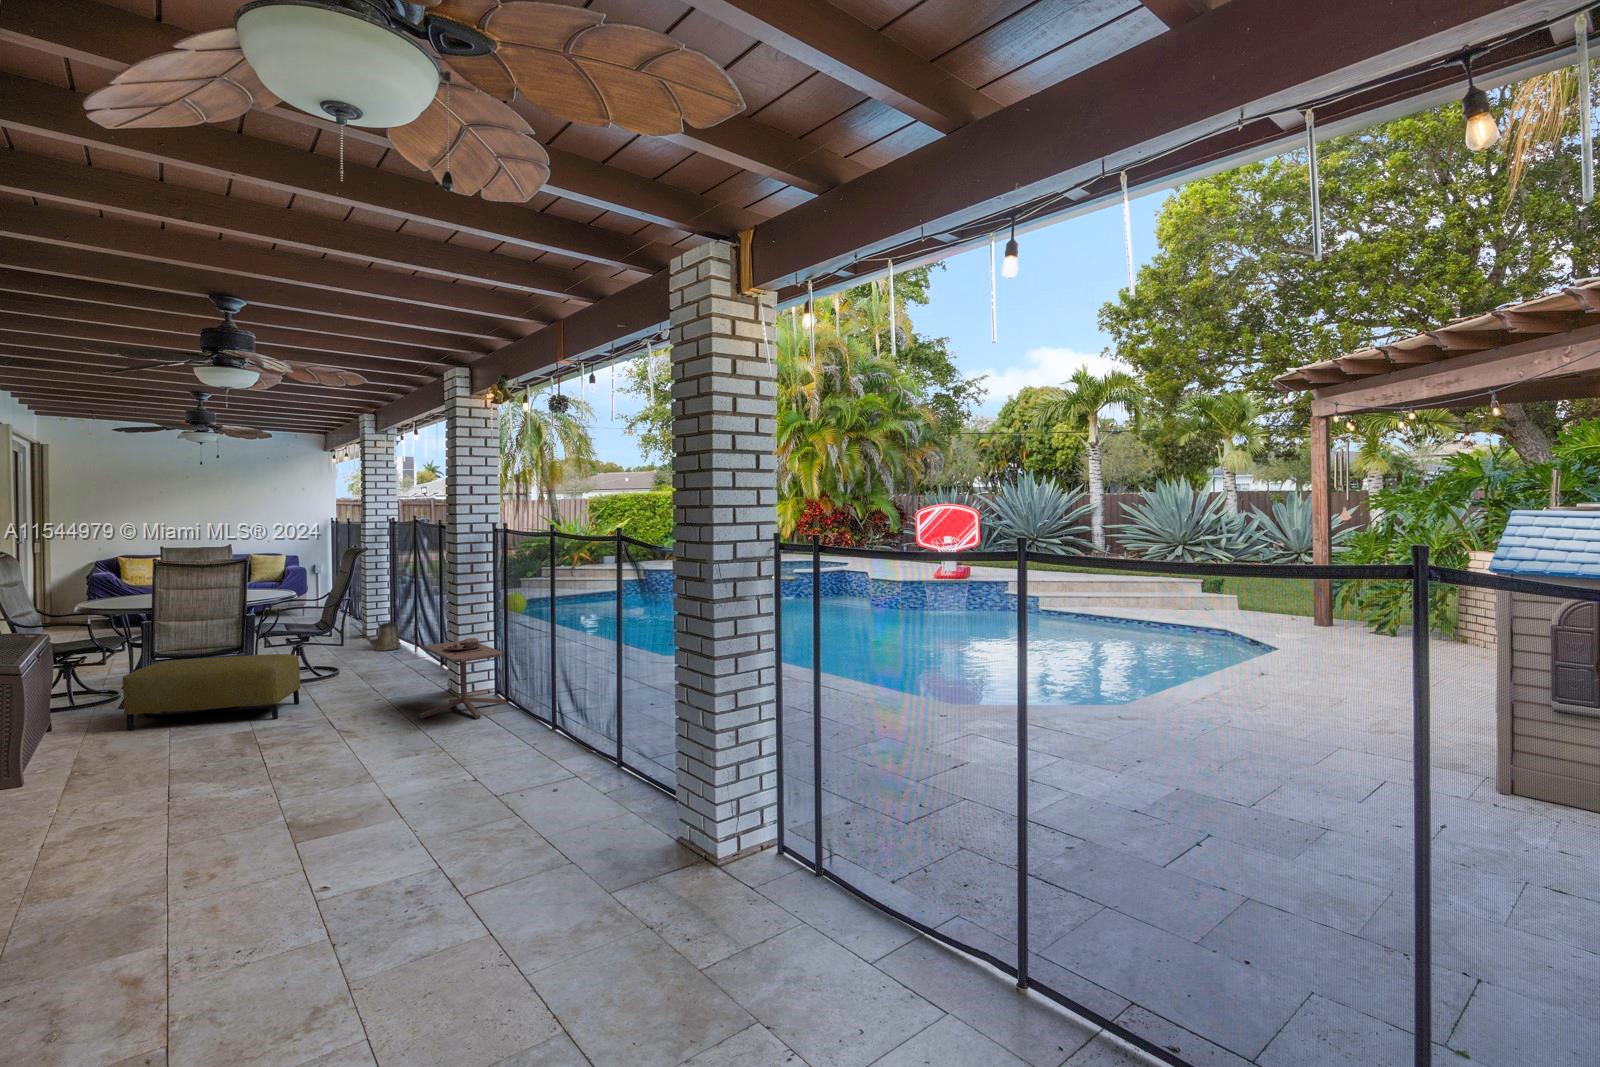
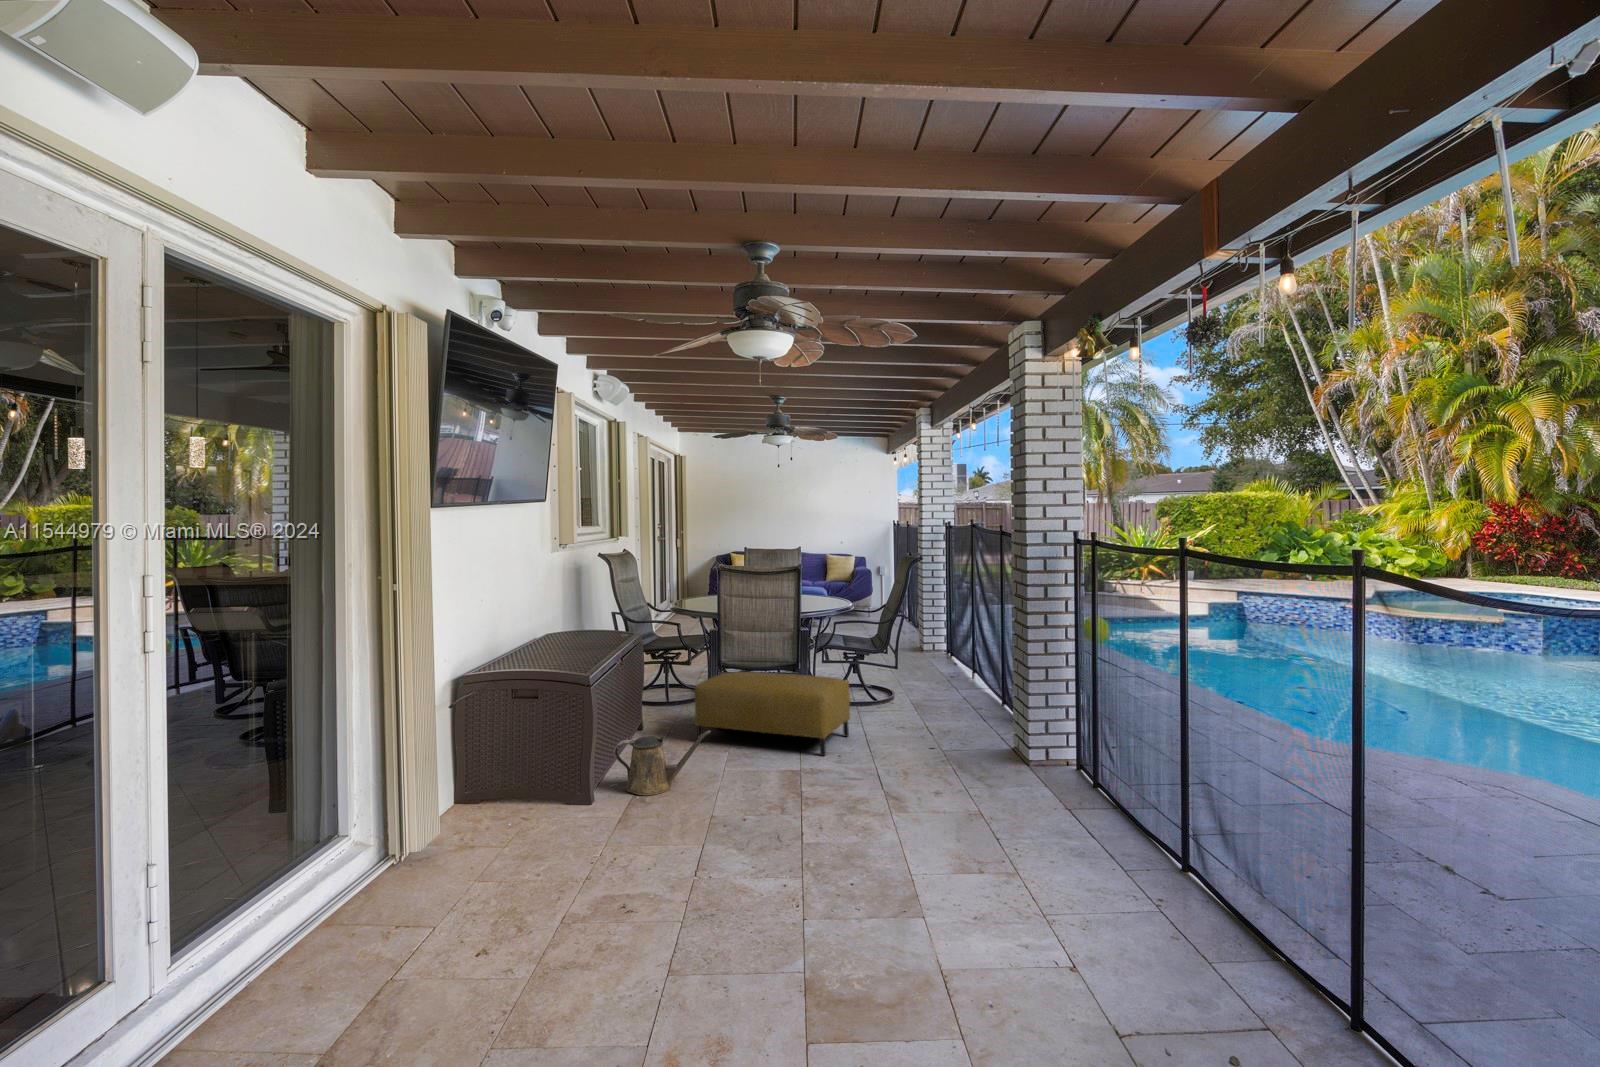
watering can: present [351,622,406,651] -> present [614,730,711,795]
side table: present [420,638,506,719] -> none [979,689,1094,813]

